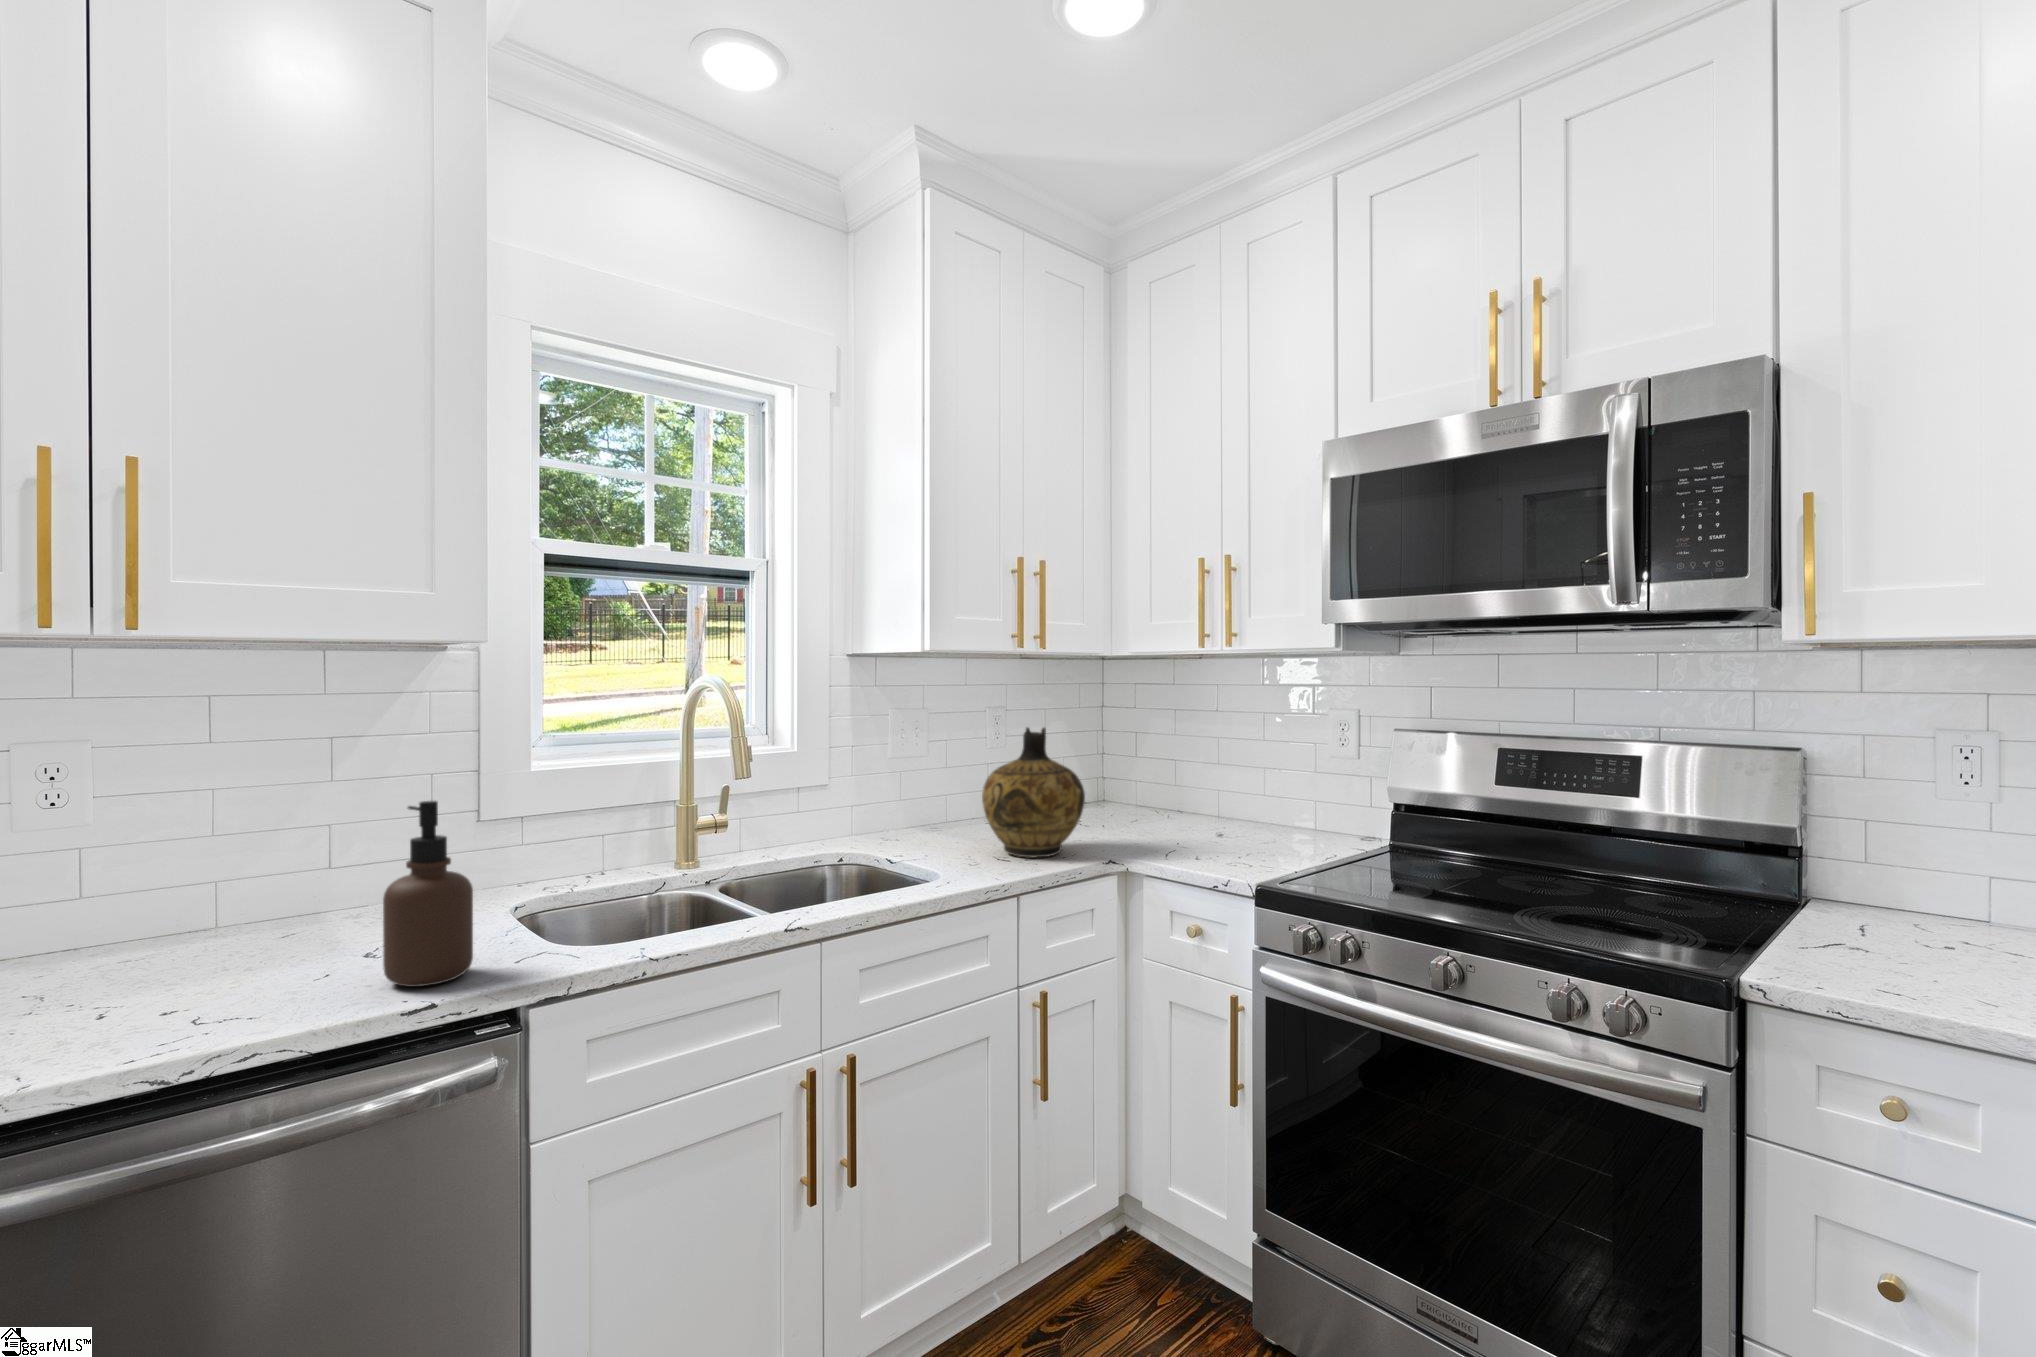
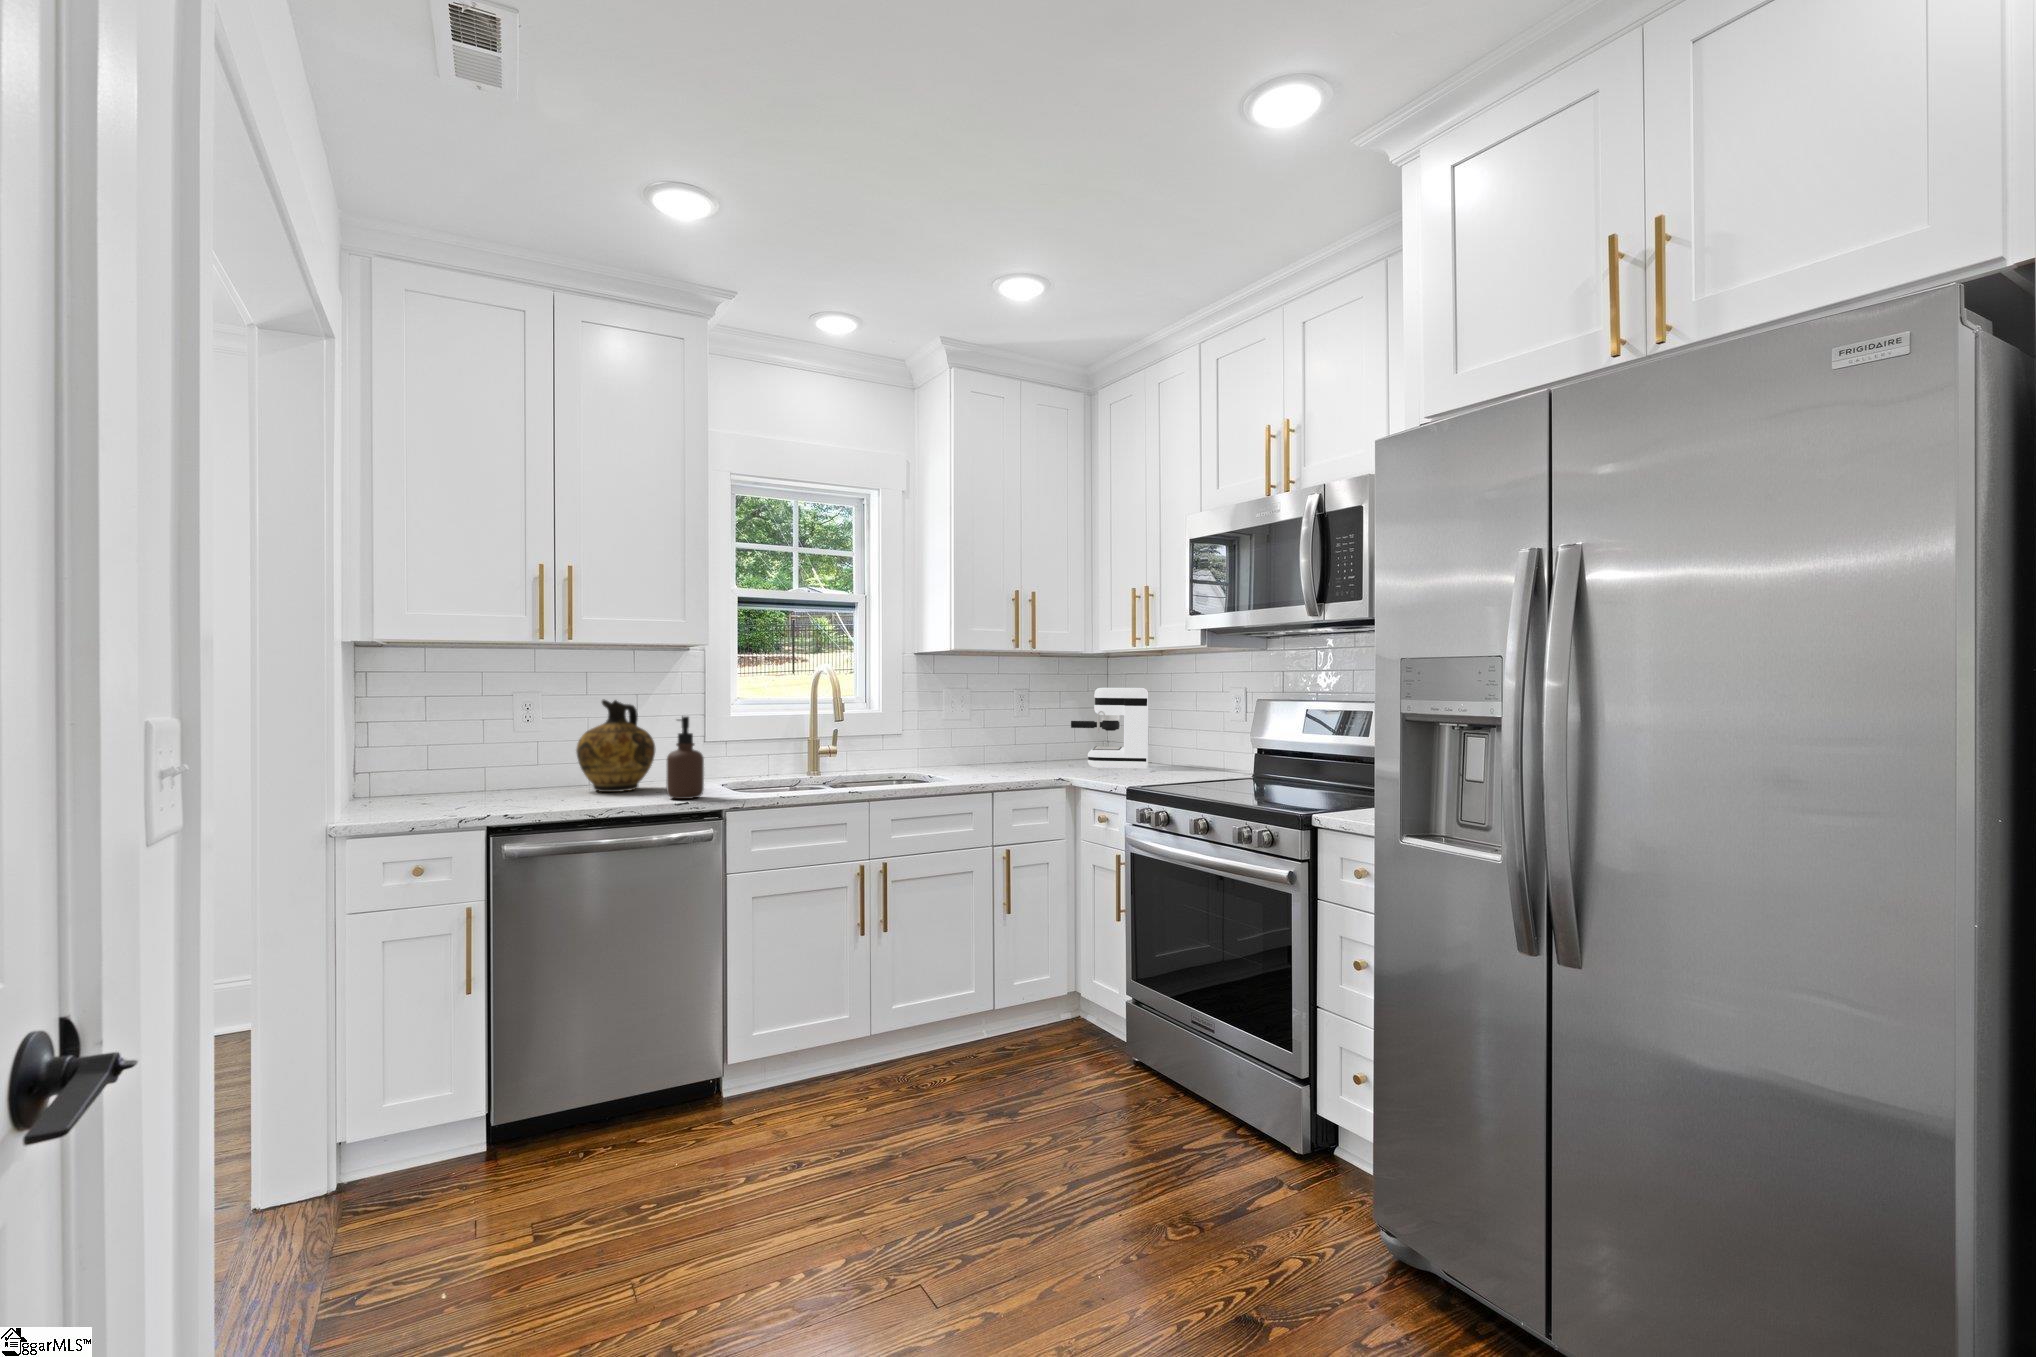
coffee maker: none [1085,705,1213,832] -> present [1071,688,1148,770]
ceramic jug: present [982,728,1085,858] -> present [576,700,655,792]

